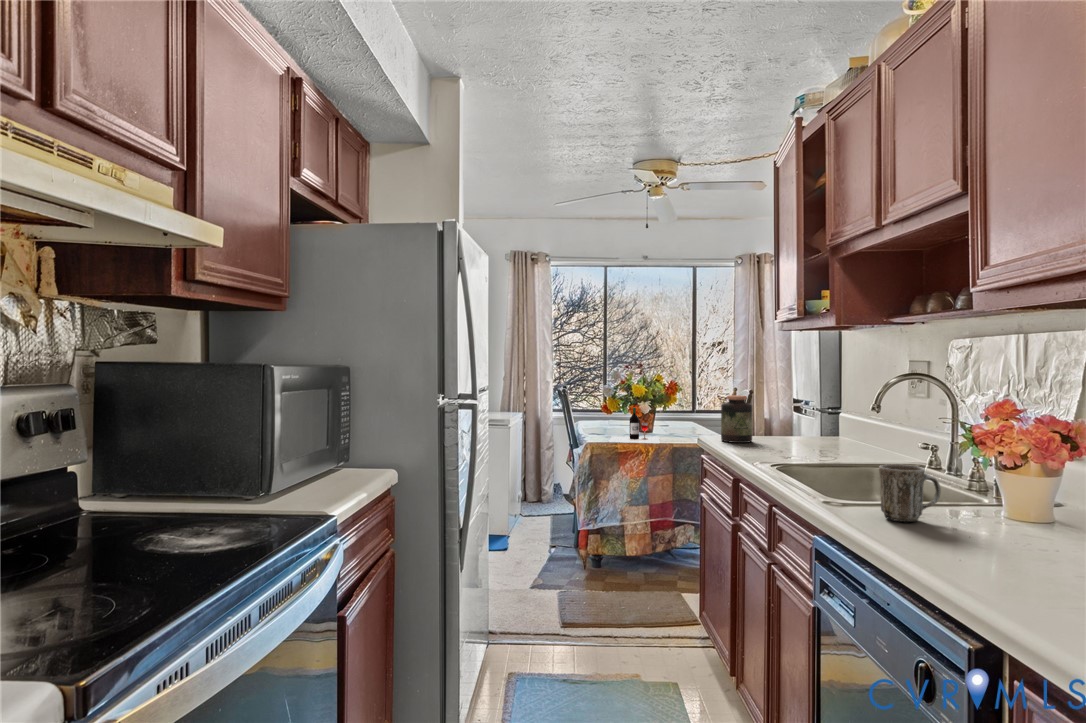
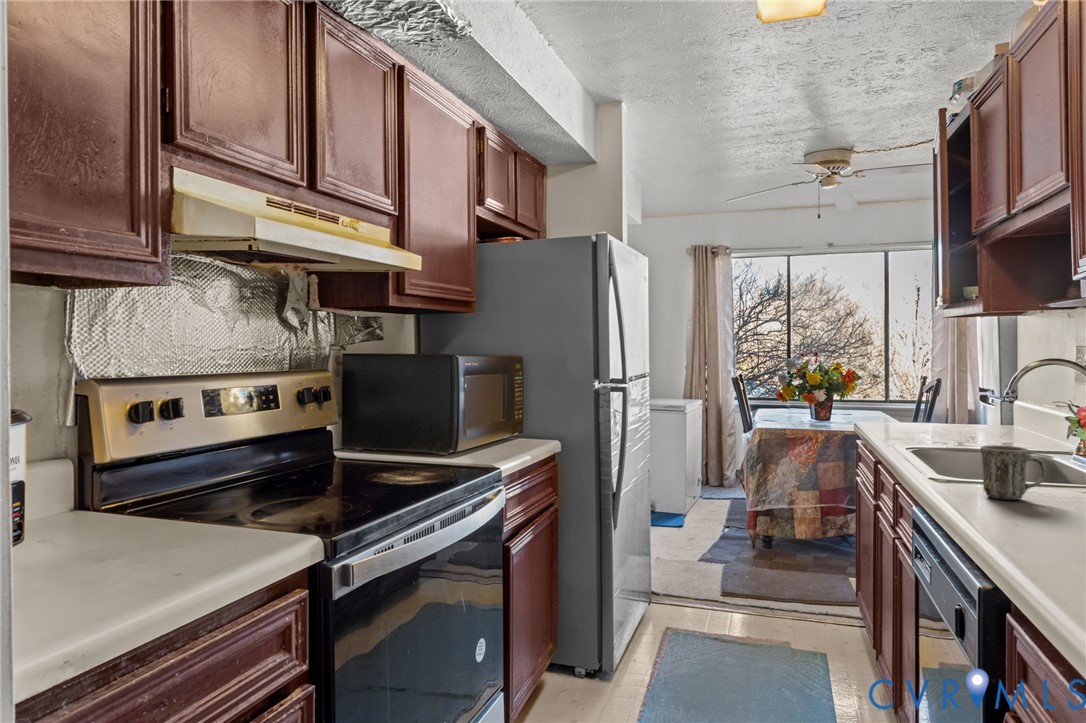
jar: present [721,395,752,443] -> none [879,382,913,429]
wine bottle: present [609,408,659,443] -> none [777,395,834,430]

